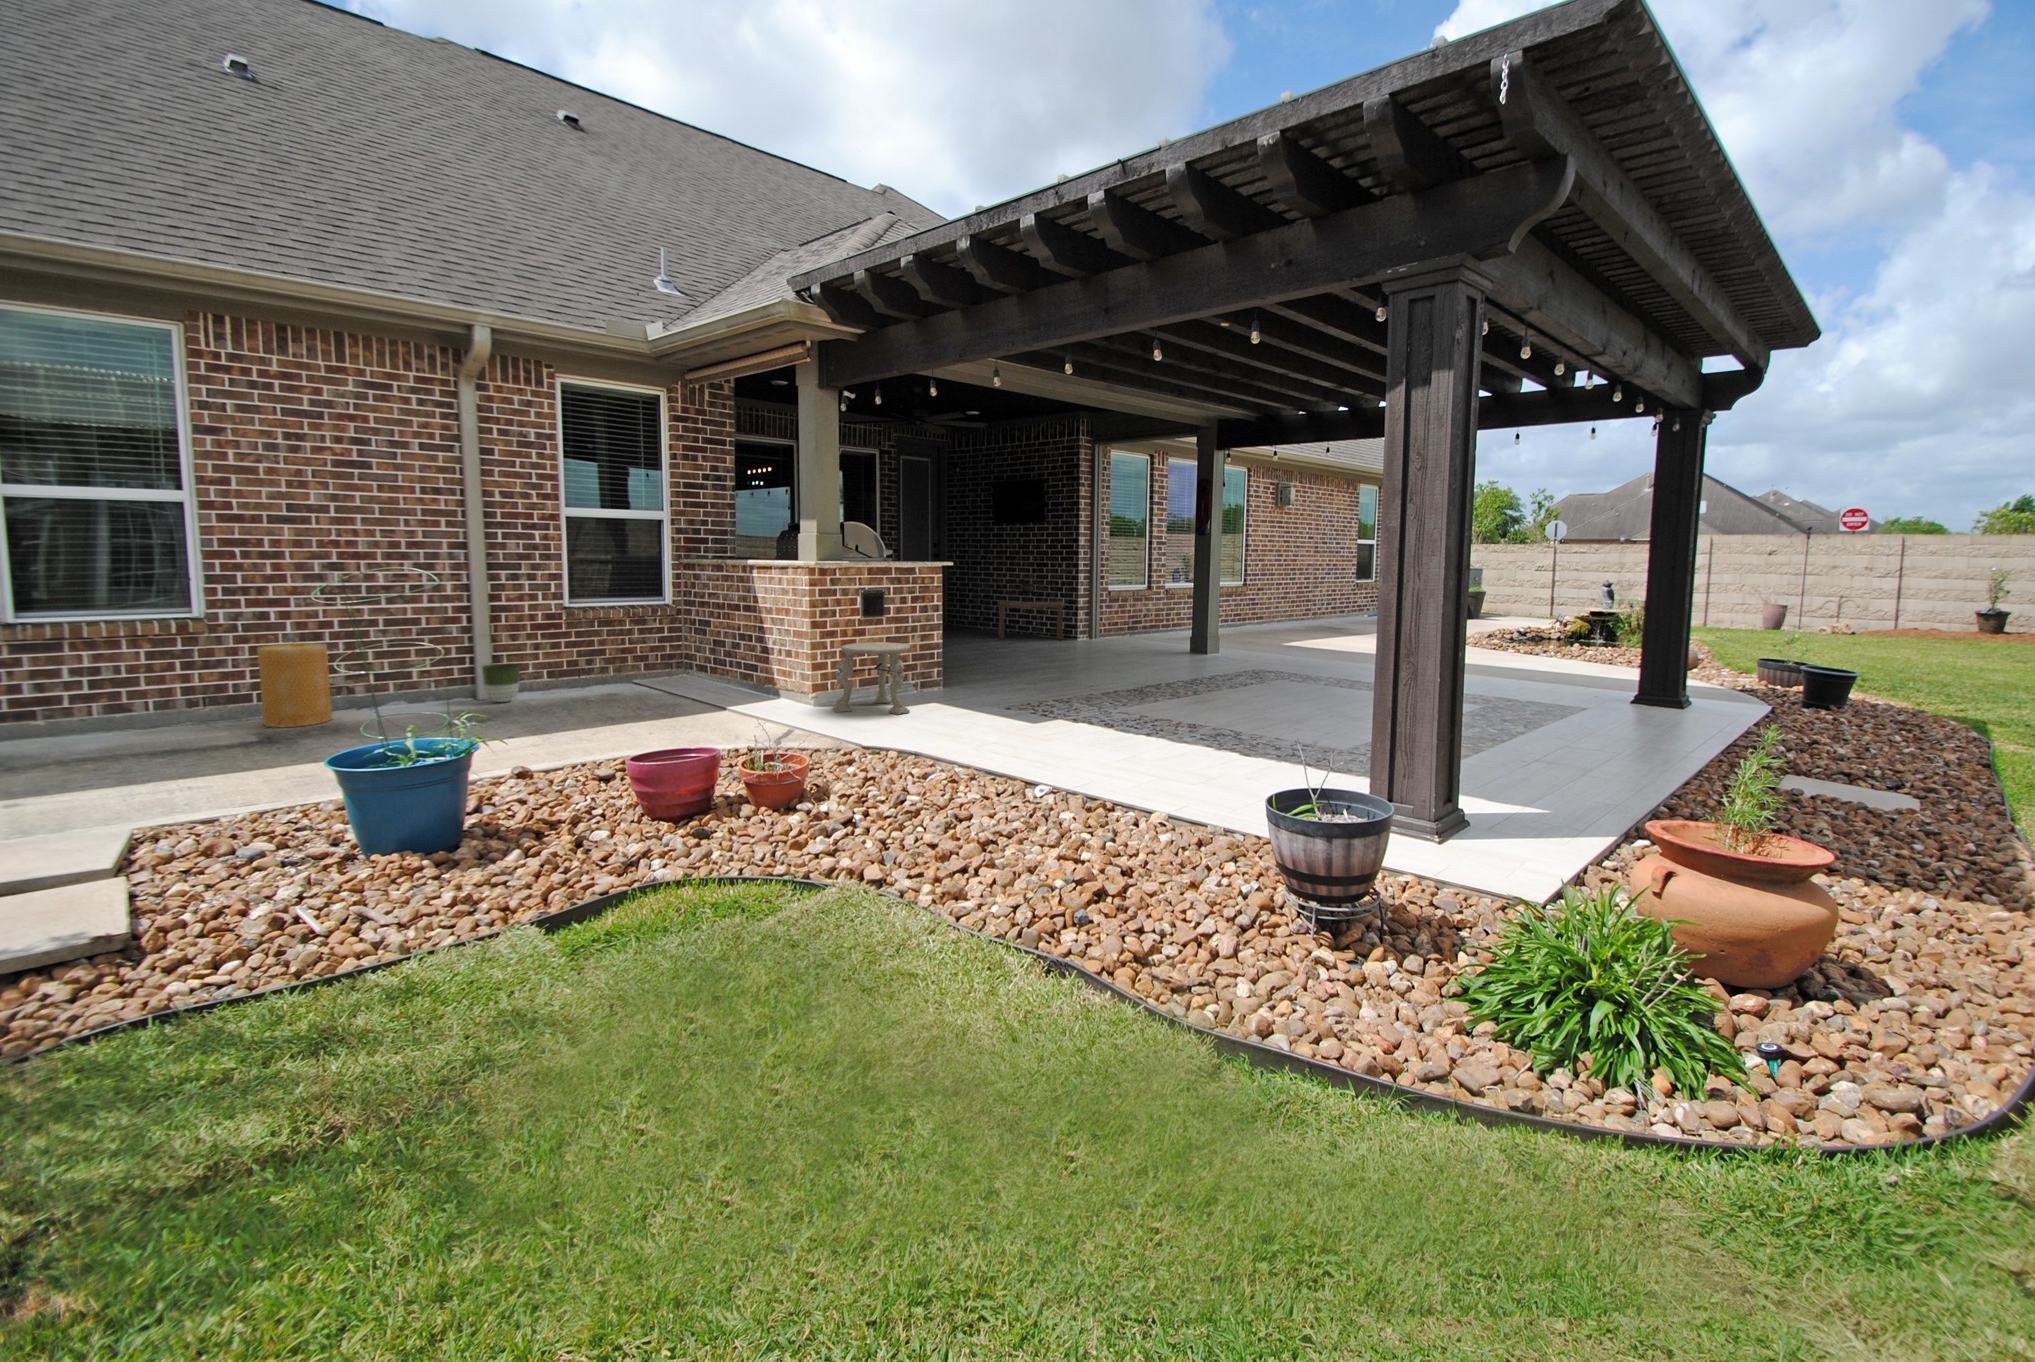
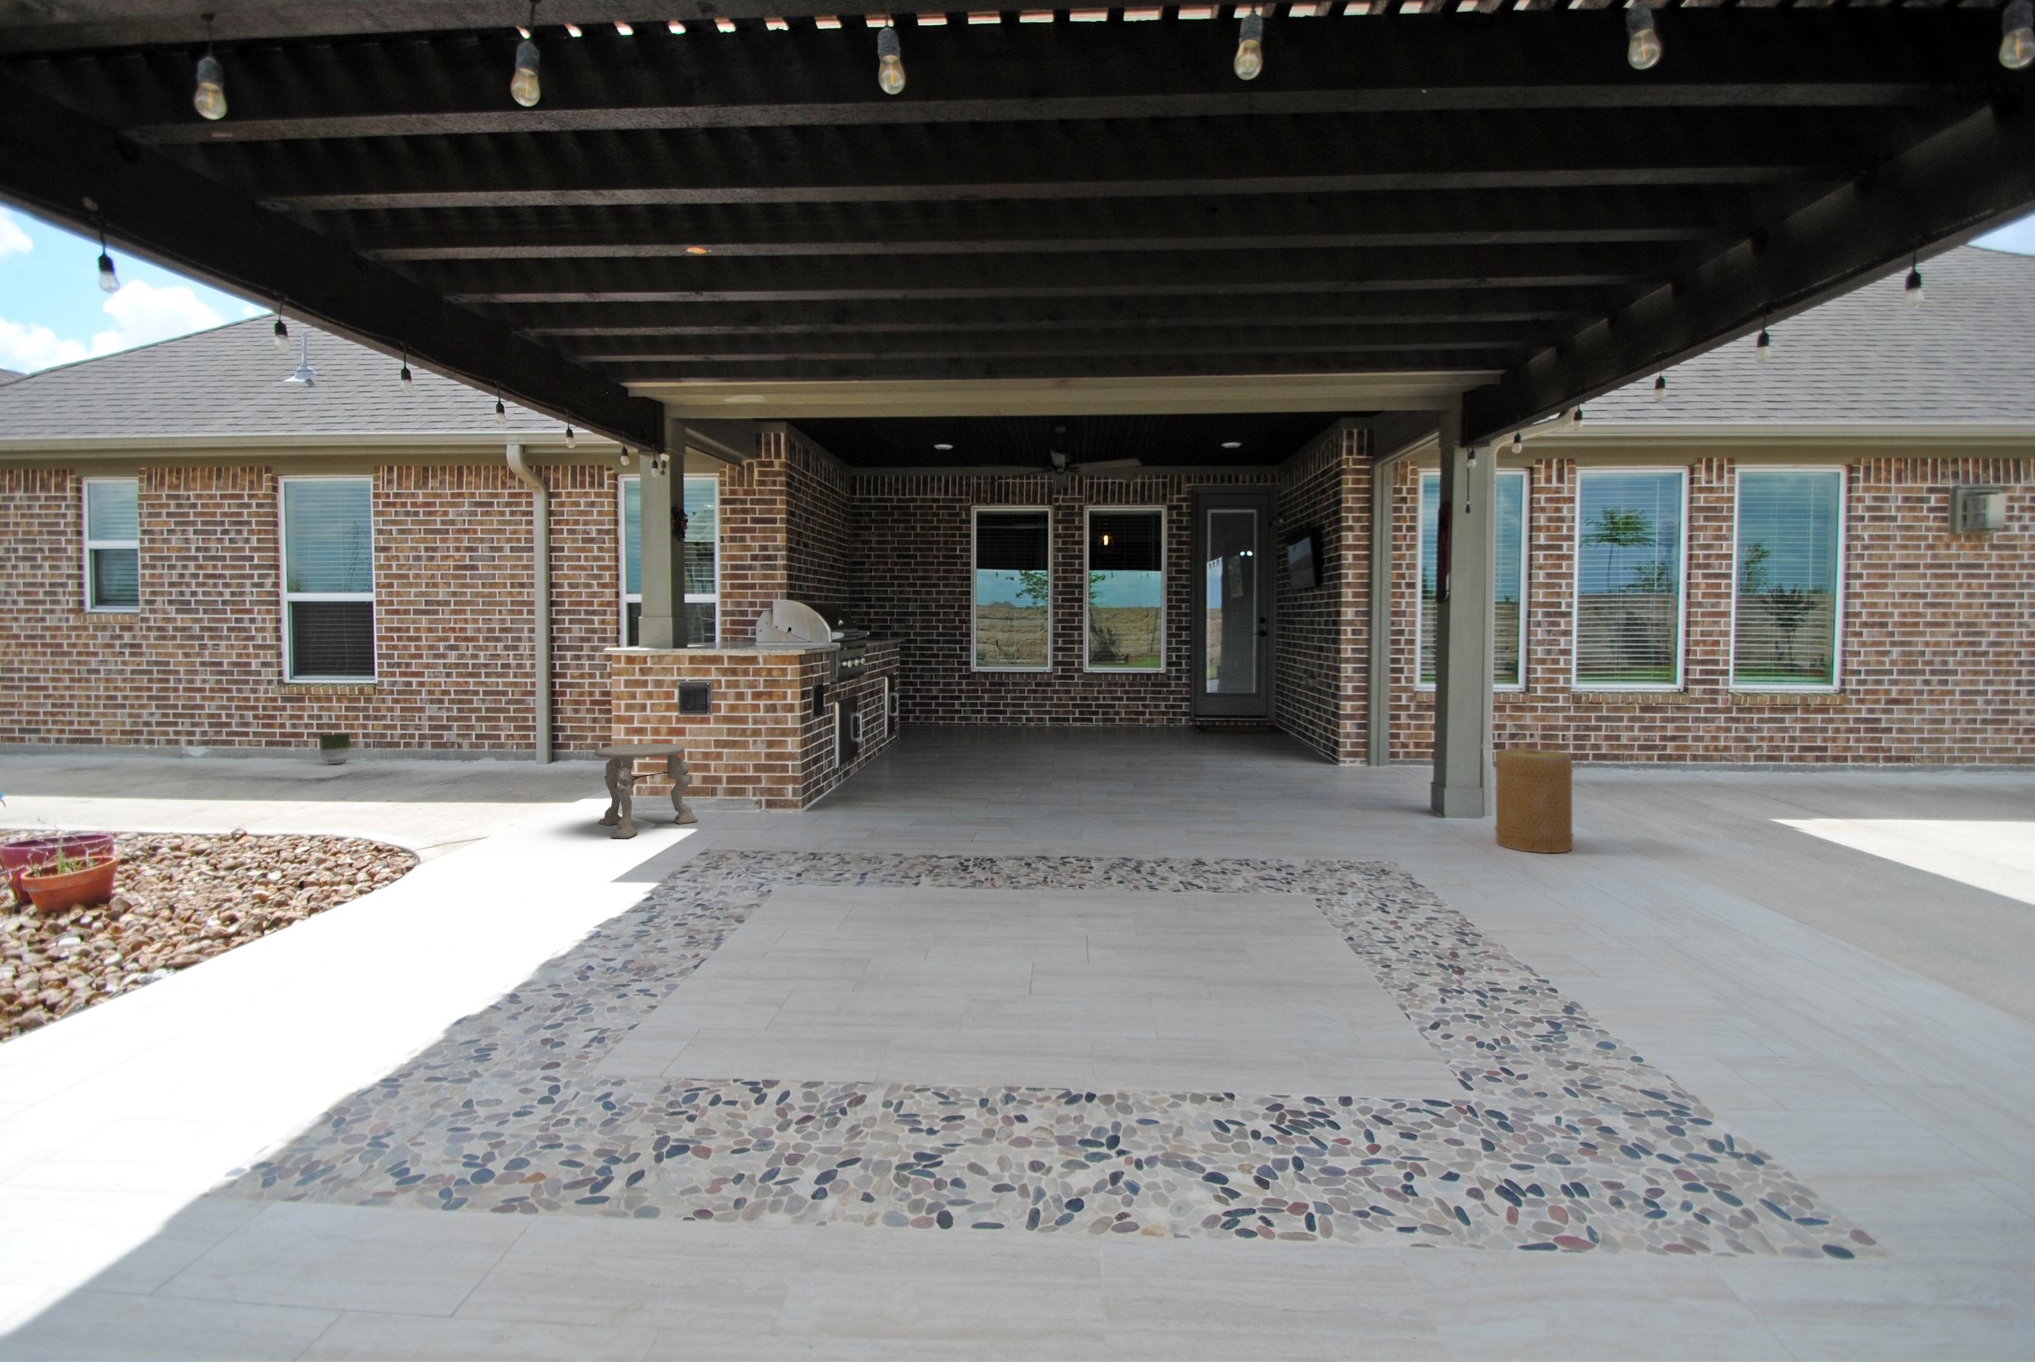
bench: present [998,601,1064,640] -> none [1233,711,1345,780]
basket: present [257,643,332,727] -> present [1495,749,1573,853]
planter: present [482,663,520,702] -> present [319,731,352,764]

